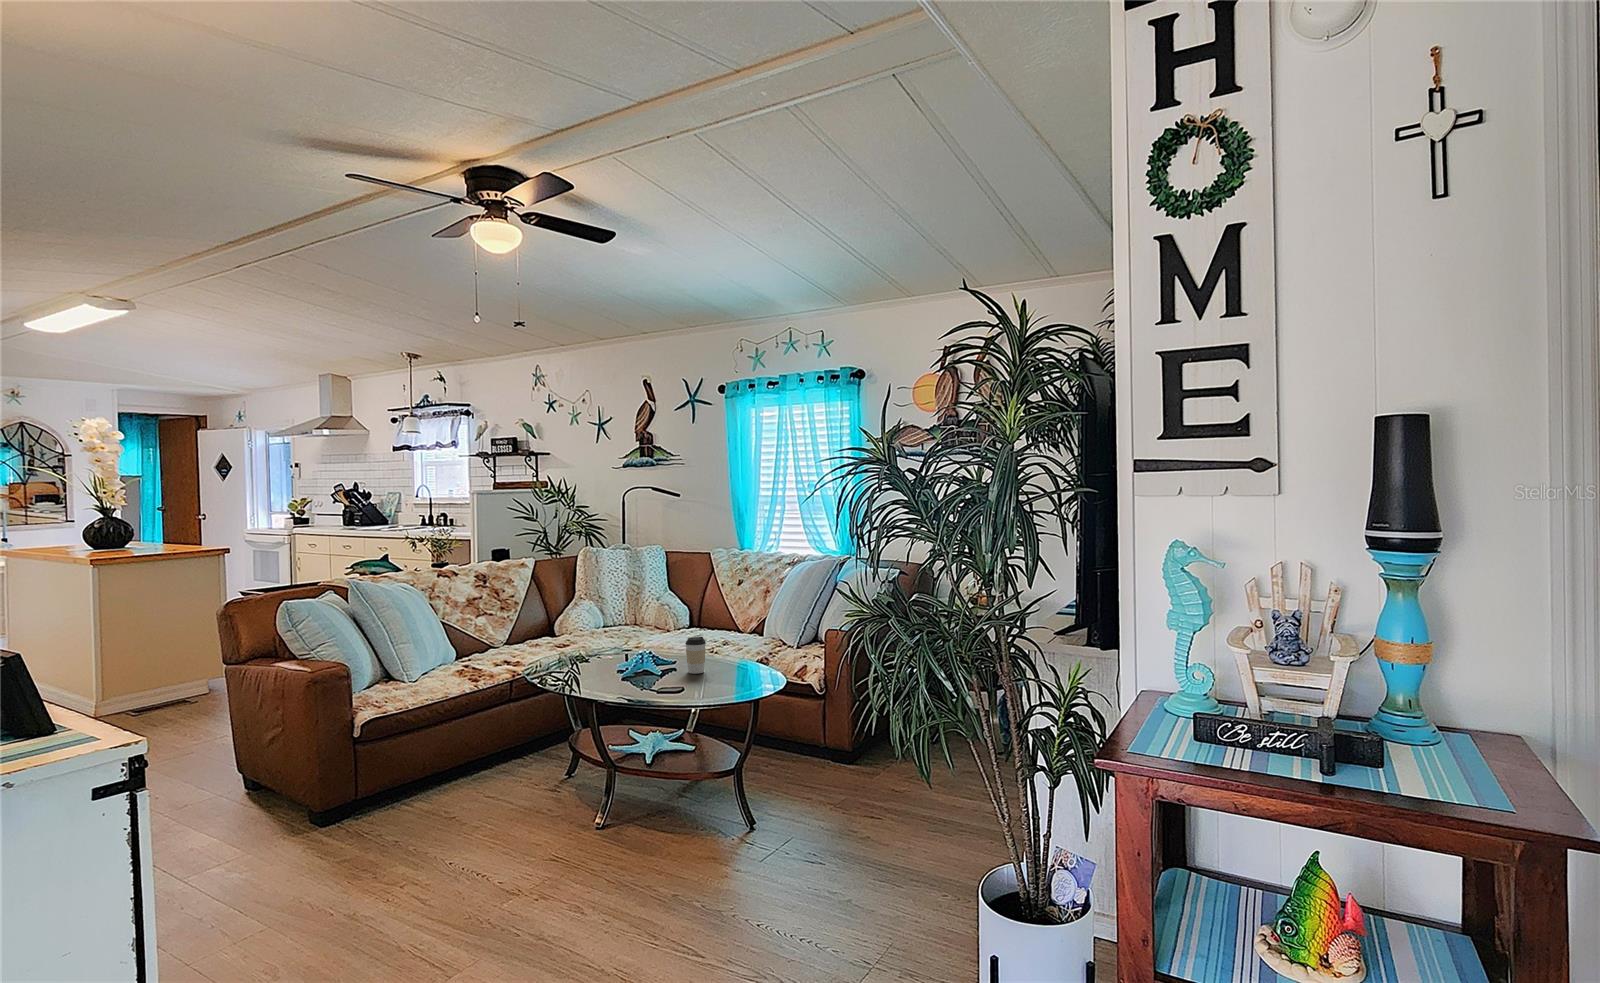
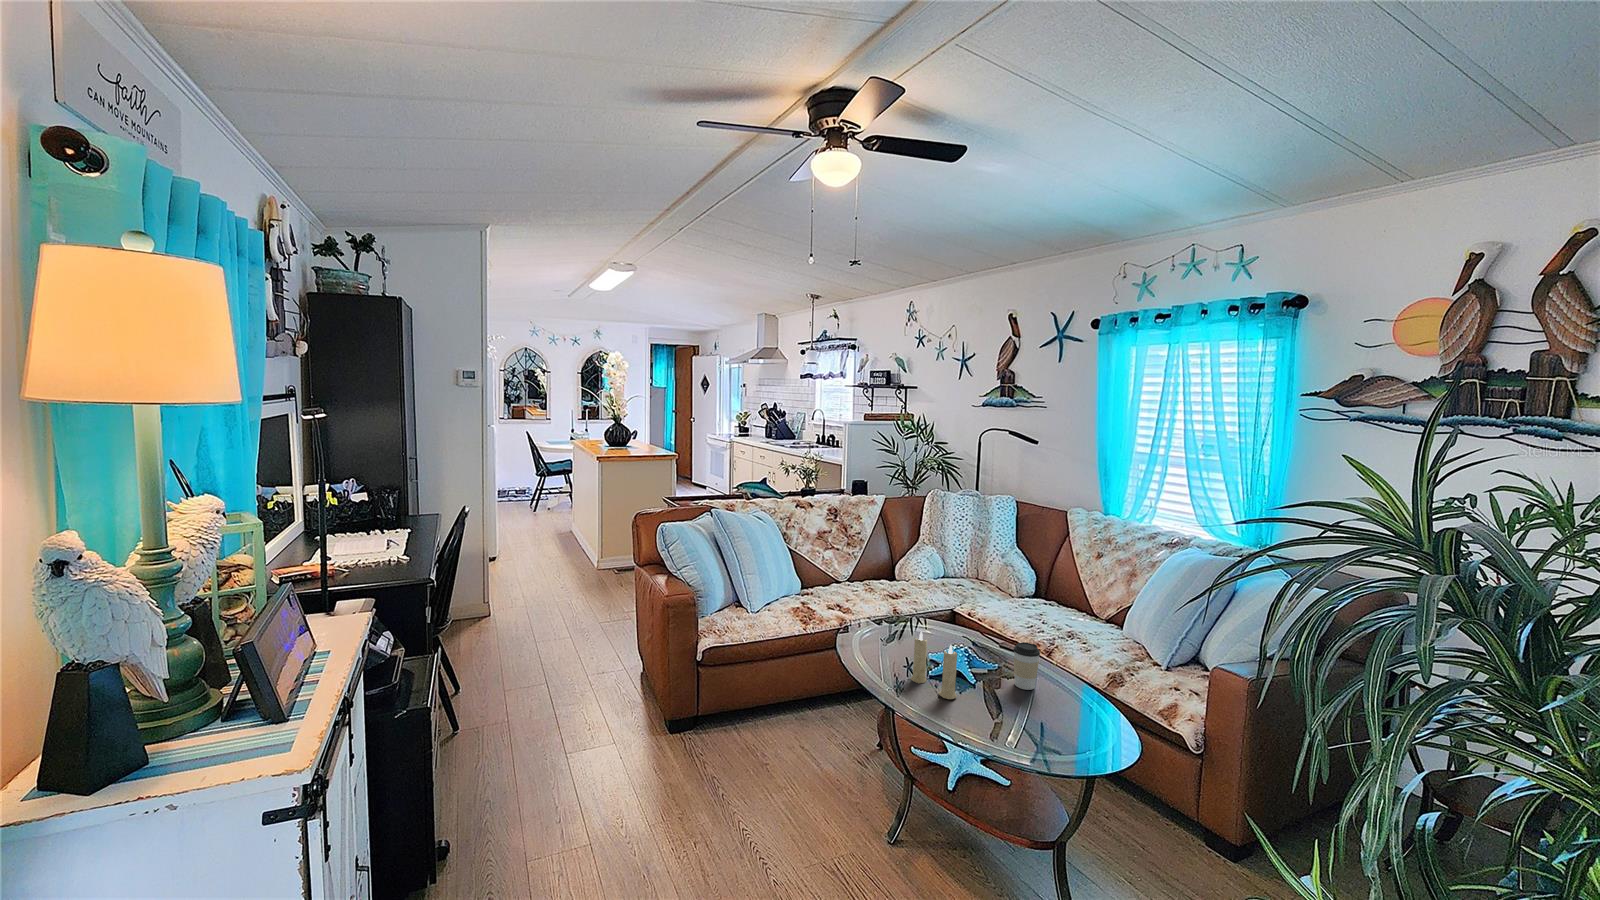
candle: none [602,638,645,687] -> present [911,632,957,699]

